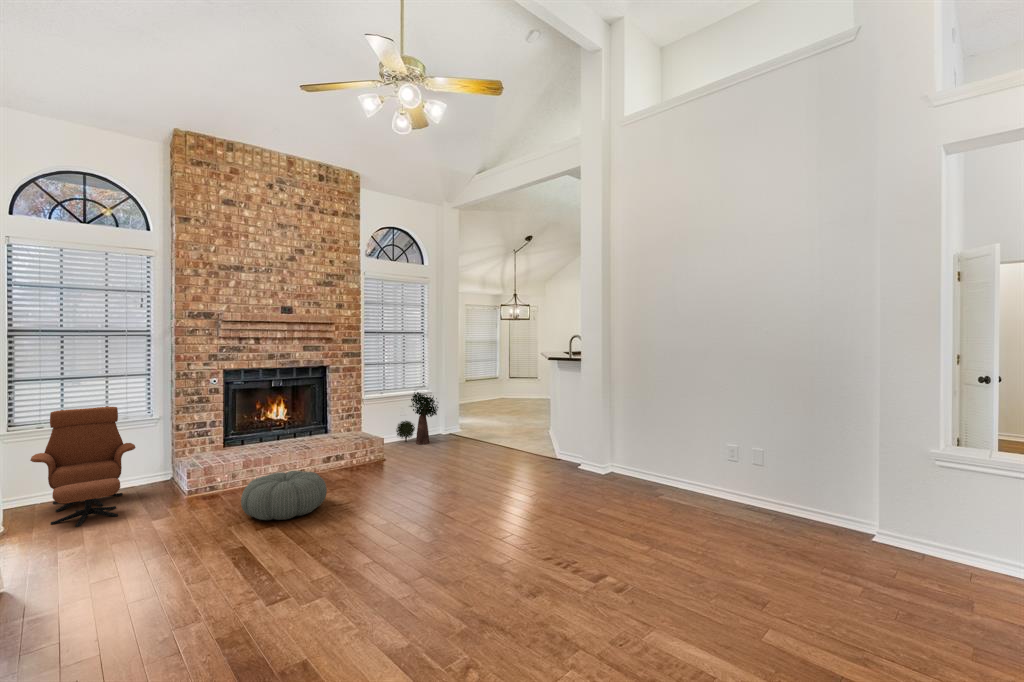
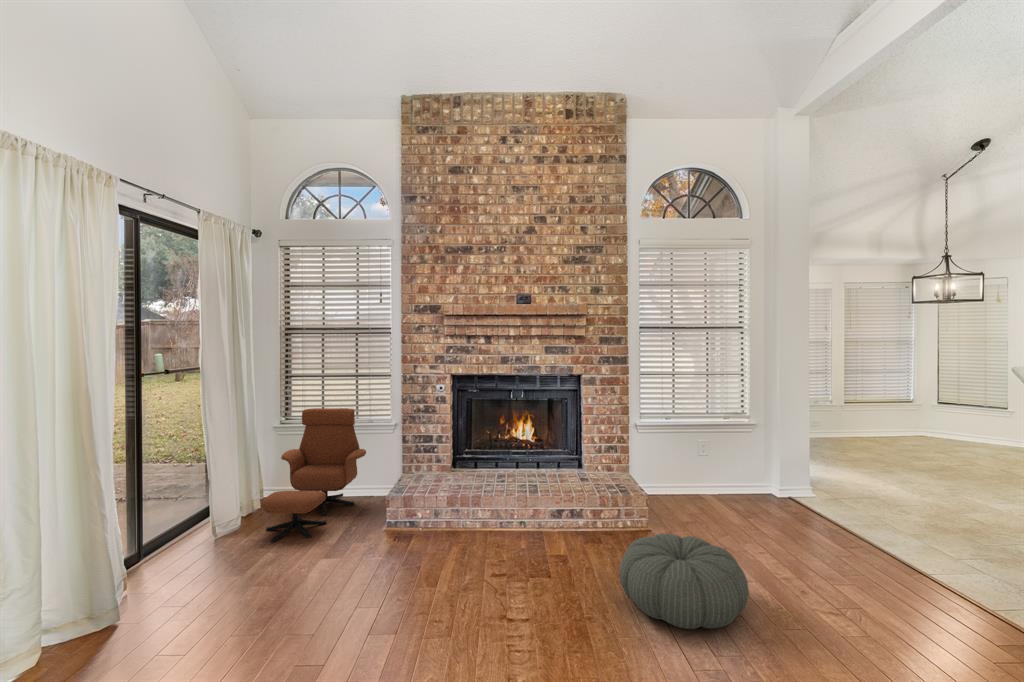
potted plant: present [396,392,438,444] -> none [689,420,761,508]
pouf: present [241,471,327,520] -> present [620,533,749,629]

